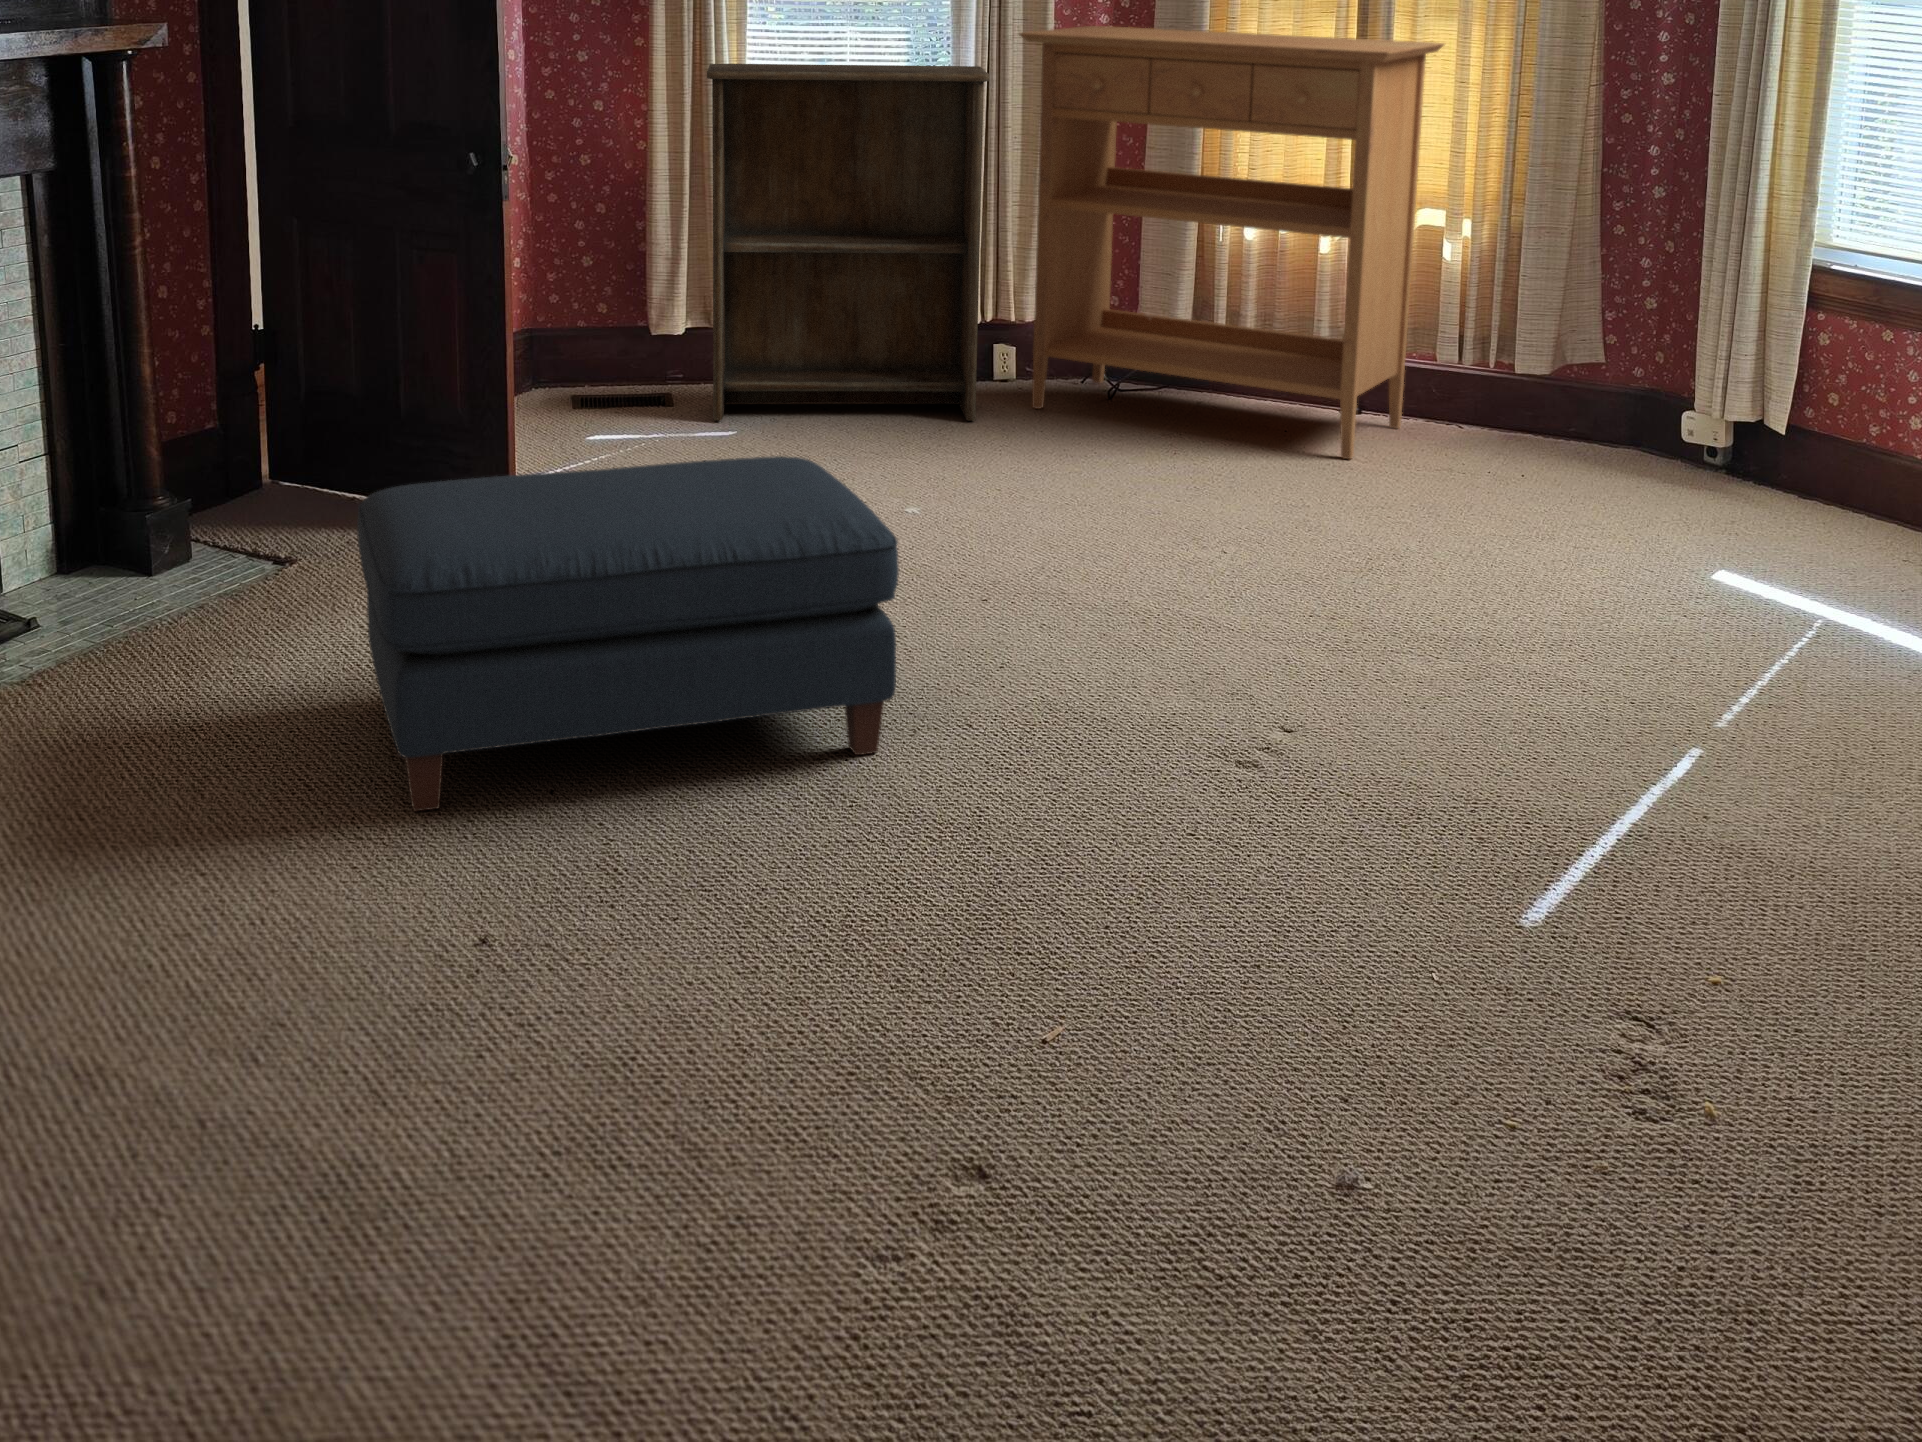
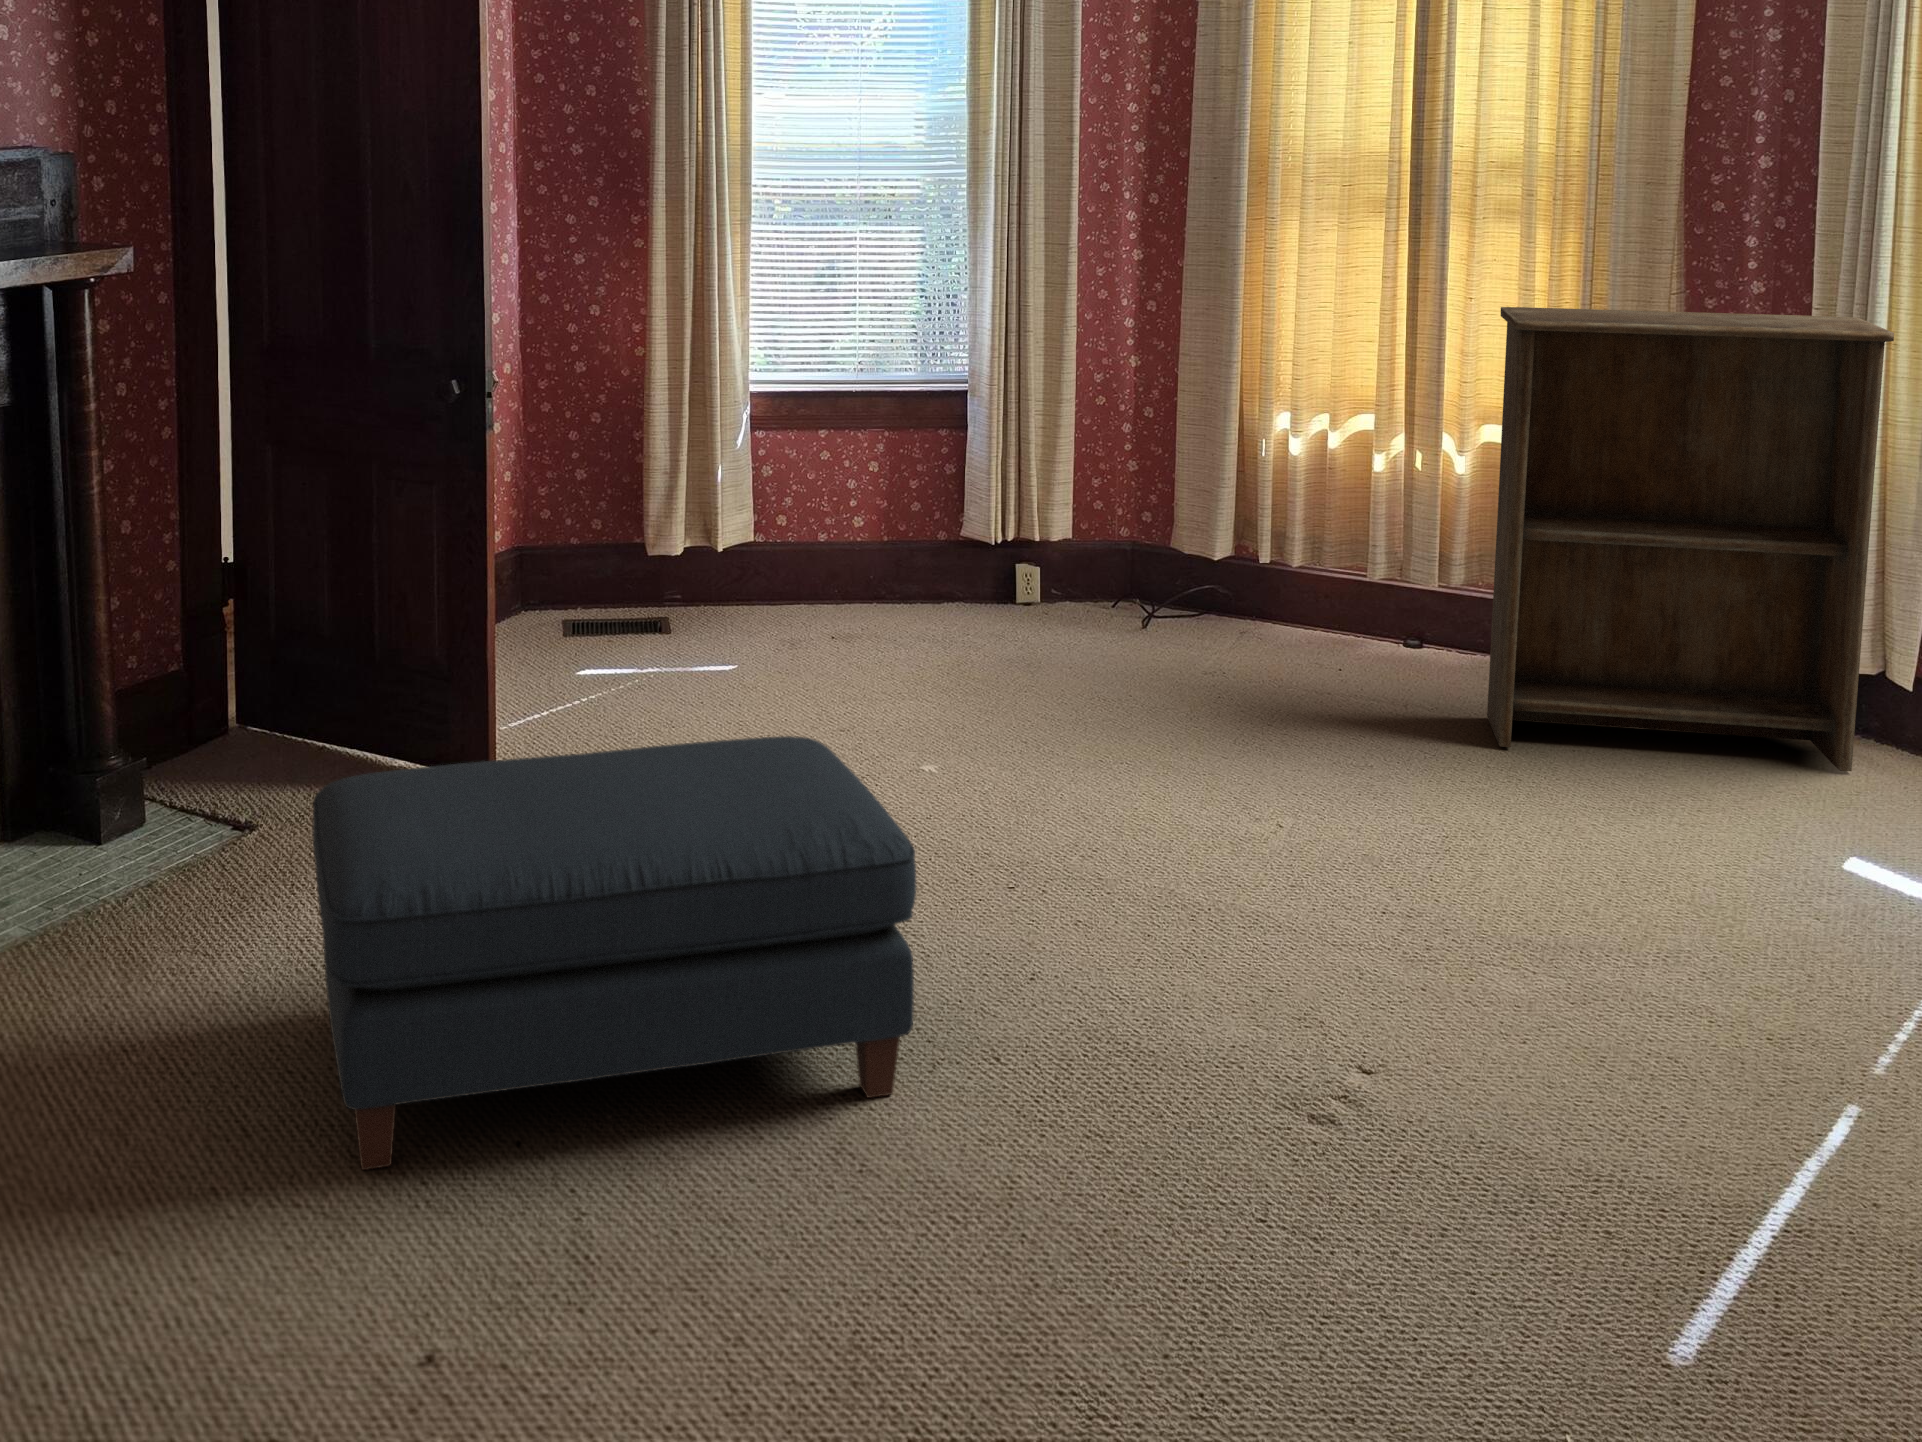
console table: present [1019,26,1444,459] -> none [1043,226,1507,704]
bookshelf: present [707,64,989,421] -> present [1487,307,1894,771]

